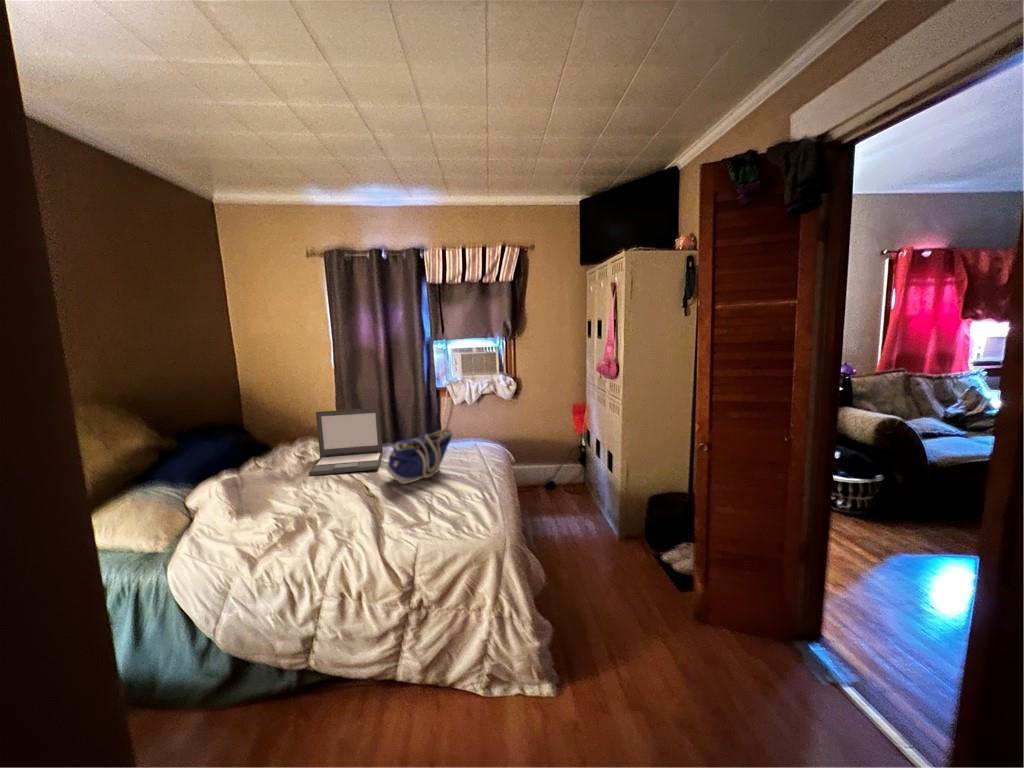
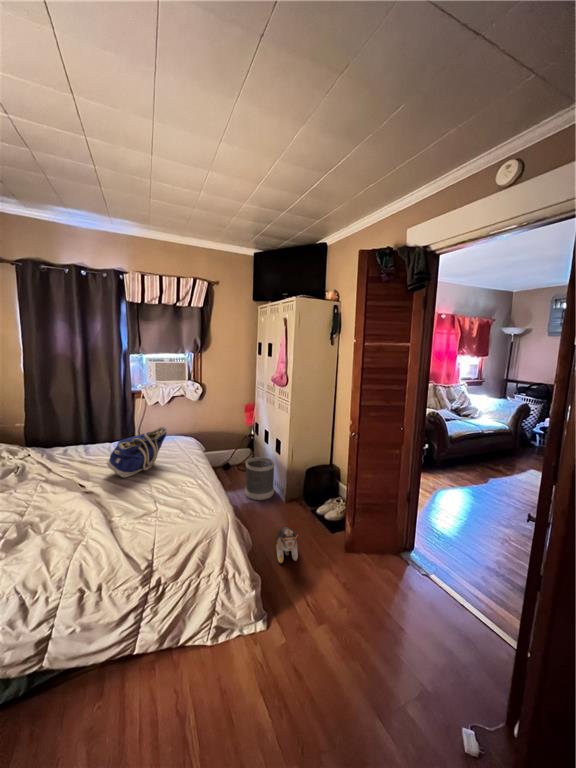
laptop: present [309,408,383,475] -> none [21,410,96,477]
wastebasket: none [566,477,606,535] -> present [245,457,275,500]
plush toy: none [588,570,620,618] -> present [275,527,298,563]

